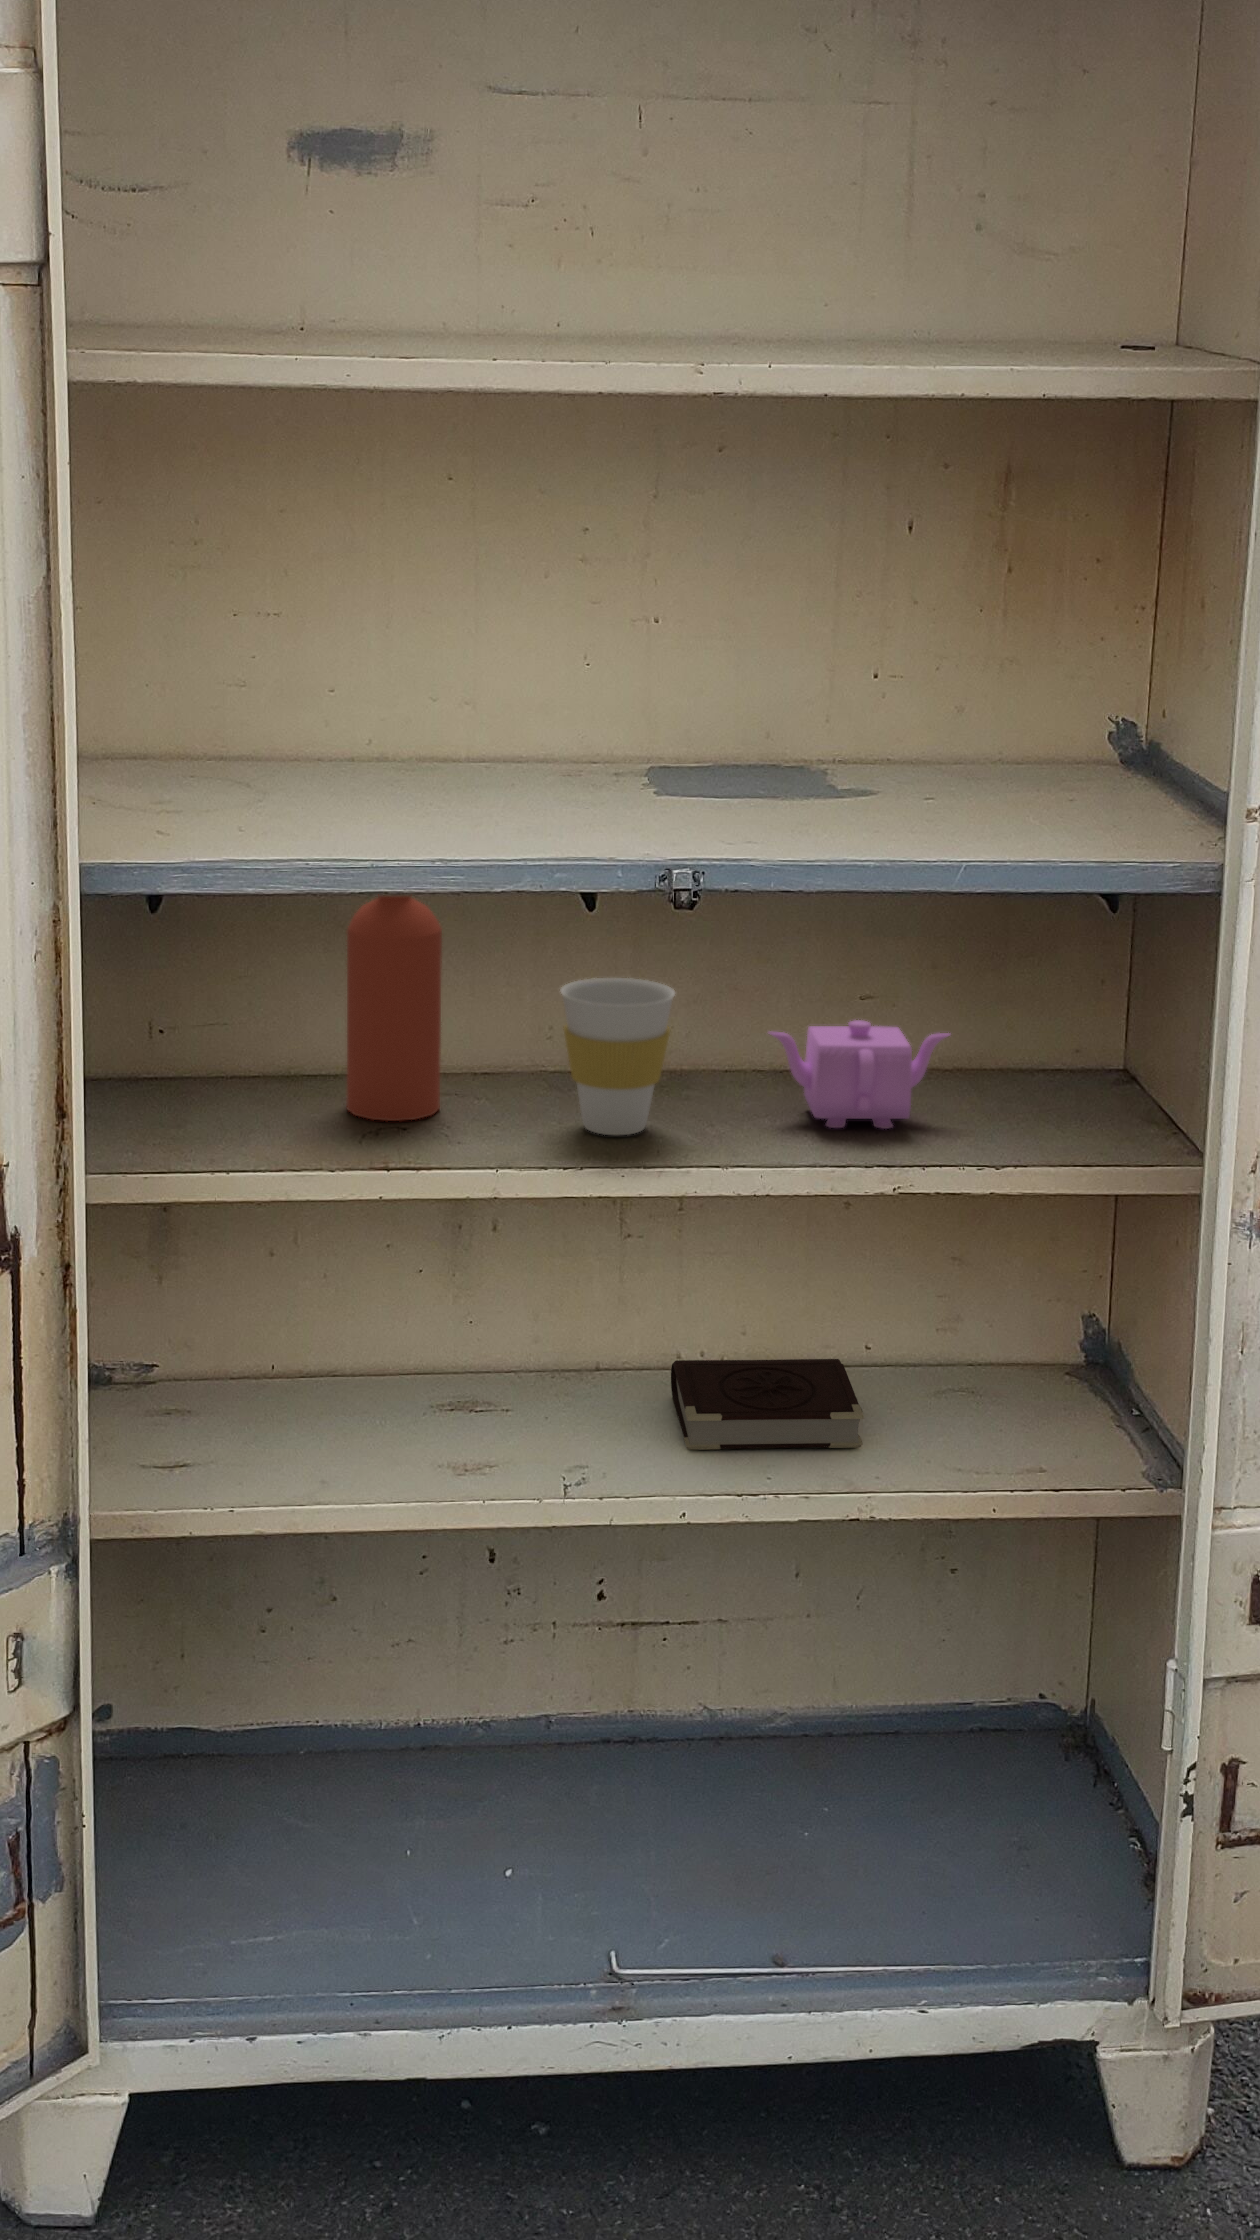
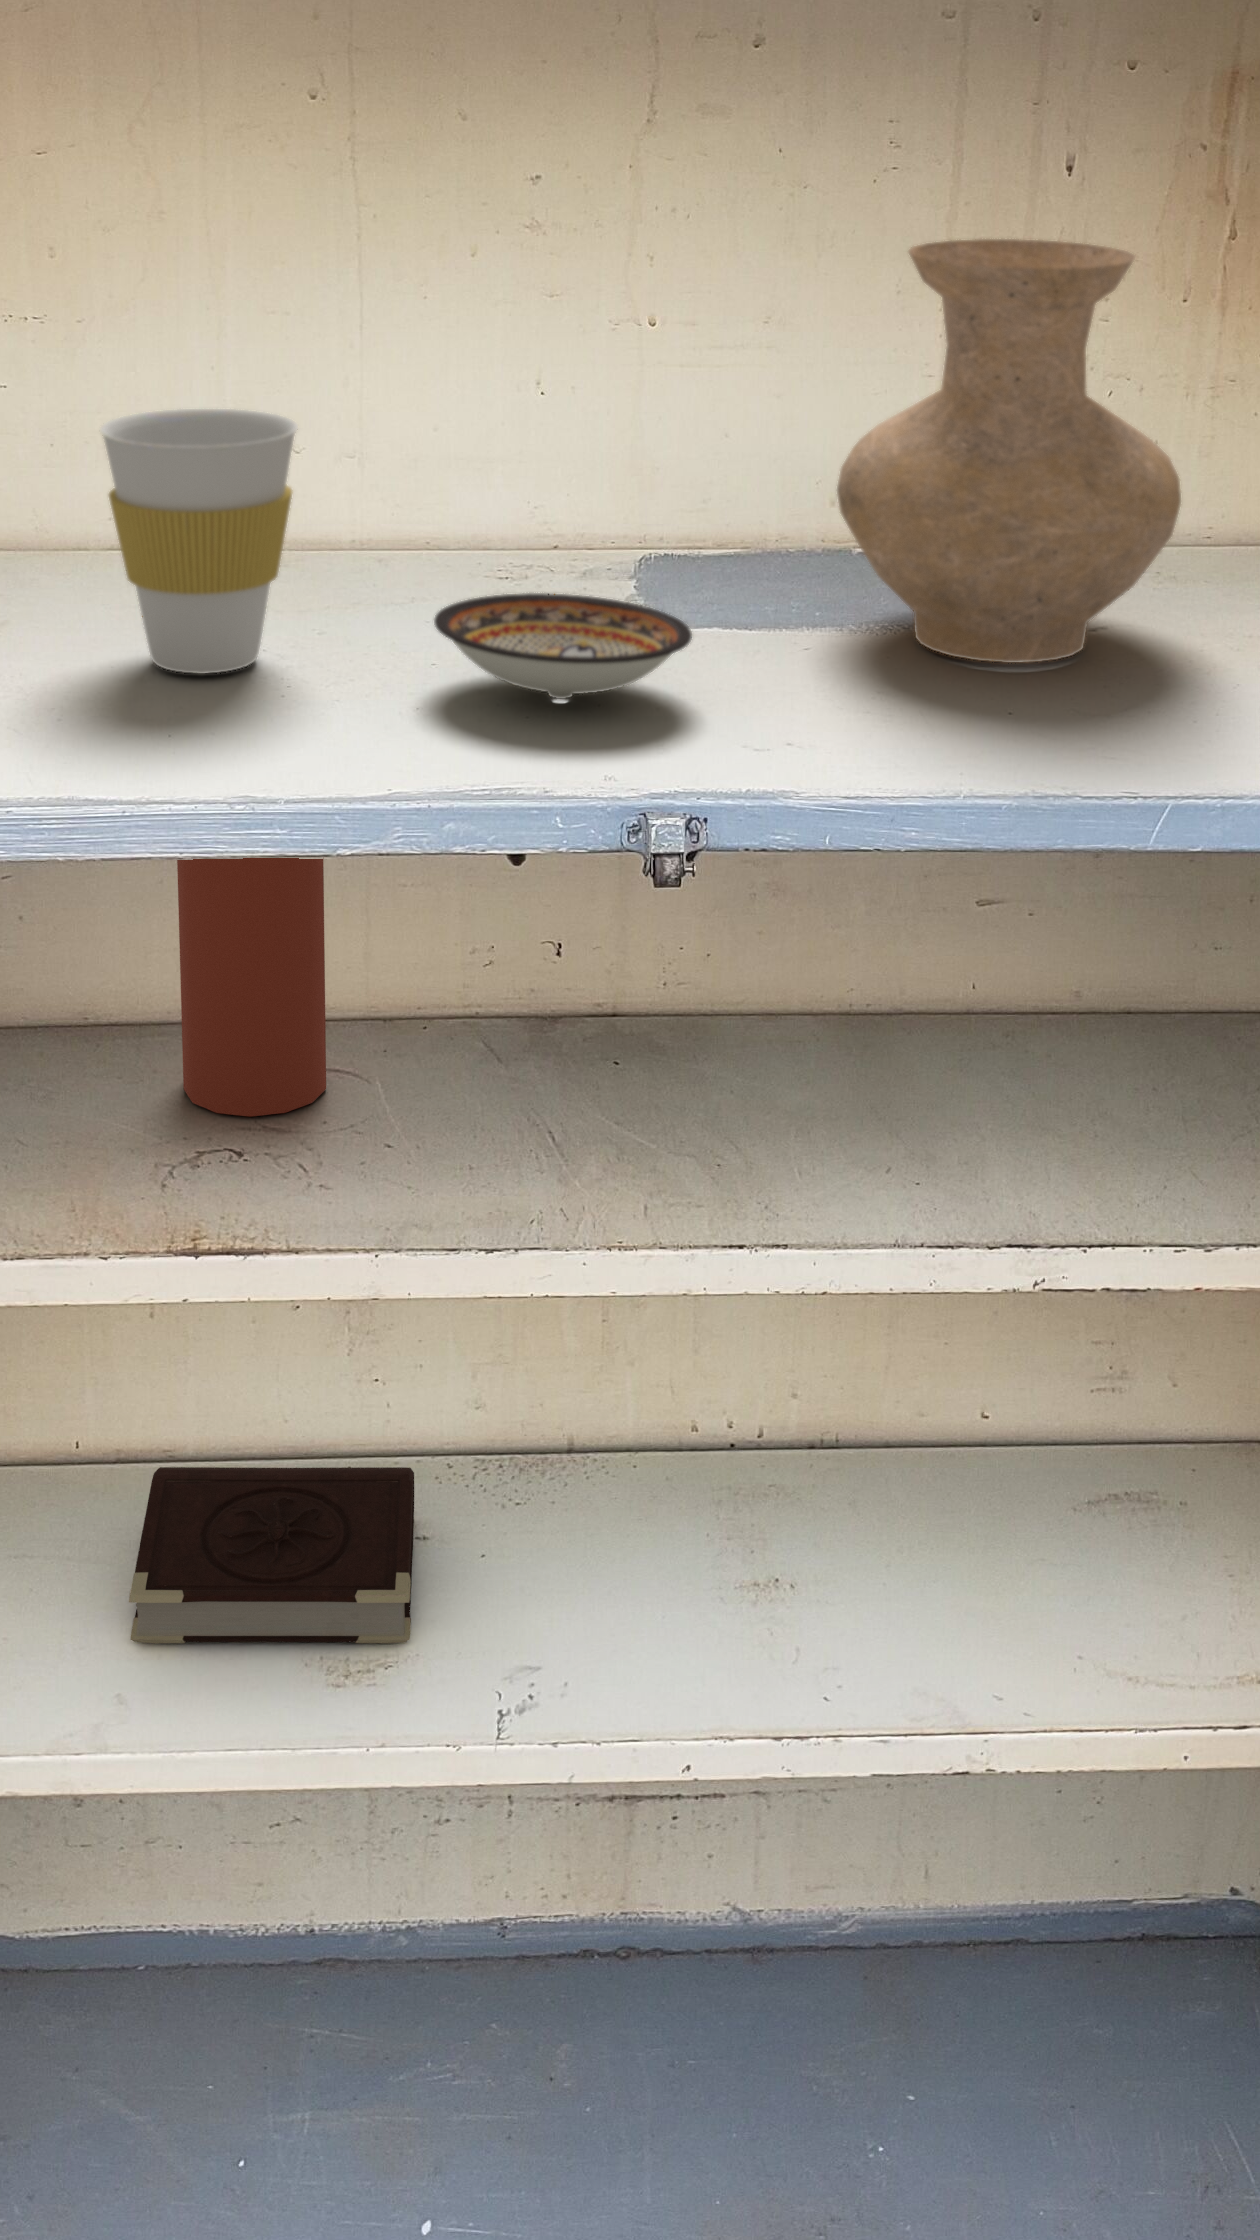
vase: none [770,558,980,813] -> present [837,239,1181,663]
ceramic bowl: none [529,769,687,828] -> present [434,593,692,699]
cup: present [561,978,675,1135] -> present [100,409,298,674]
teapot: present [769,1020,949,1129] -> none [832,963,1124,1139]
book: present [671,1359,864,1450] -> present [129,1467,414,1643]

